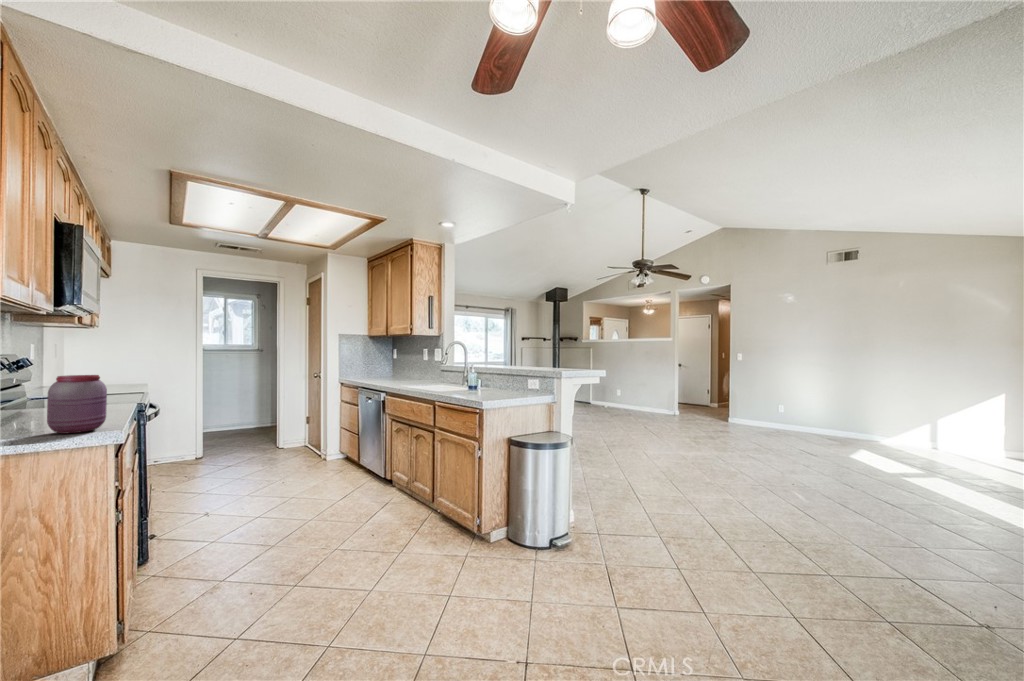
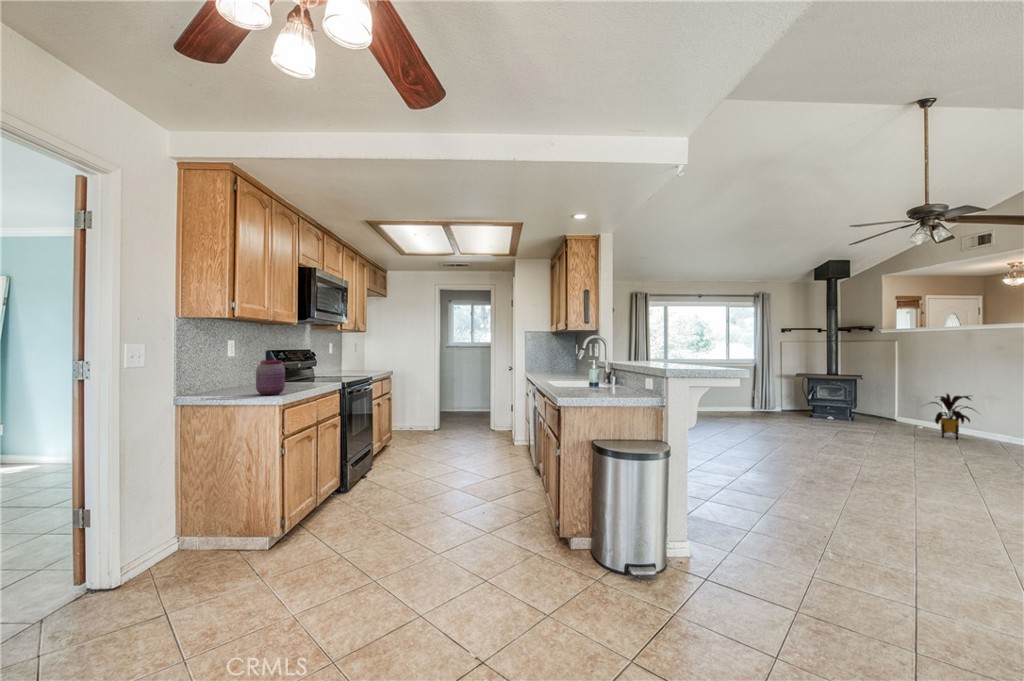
house plant: none [610,383,640,413] -> present [931,394,974,439]

